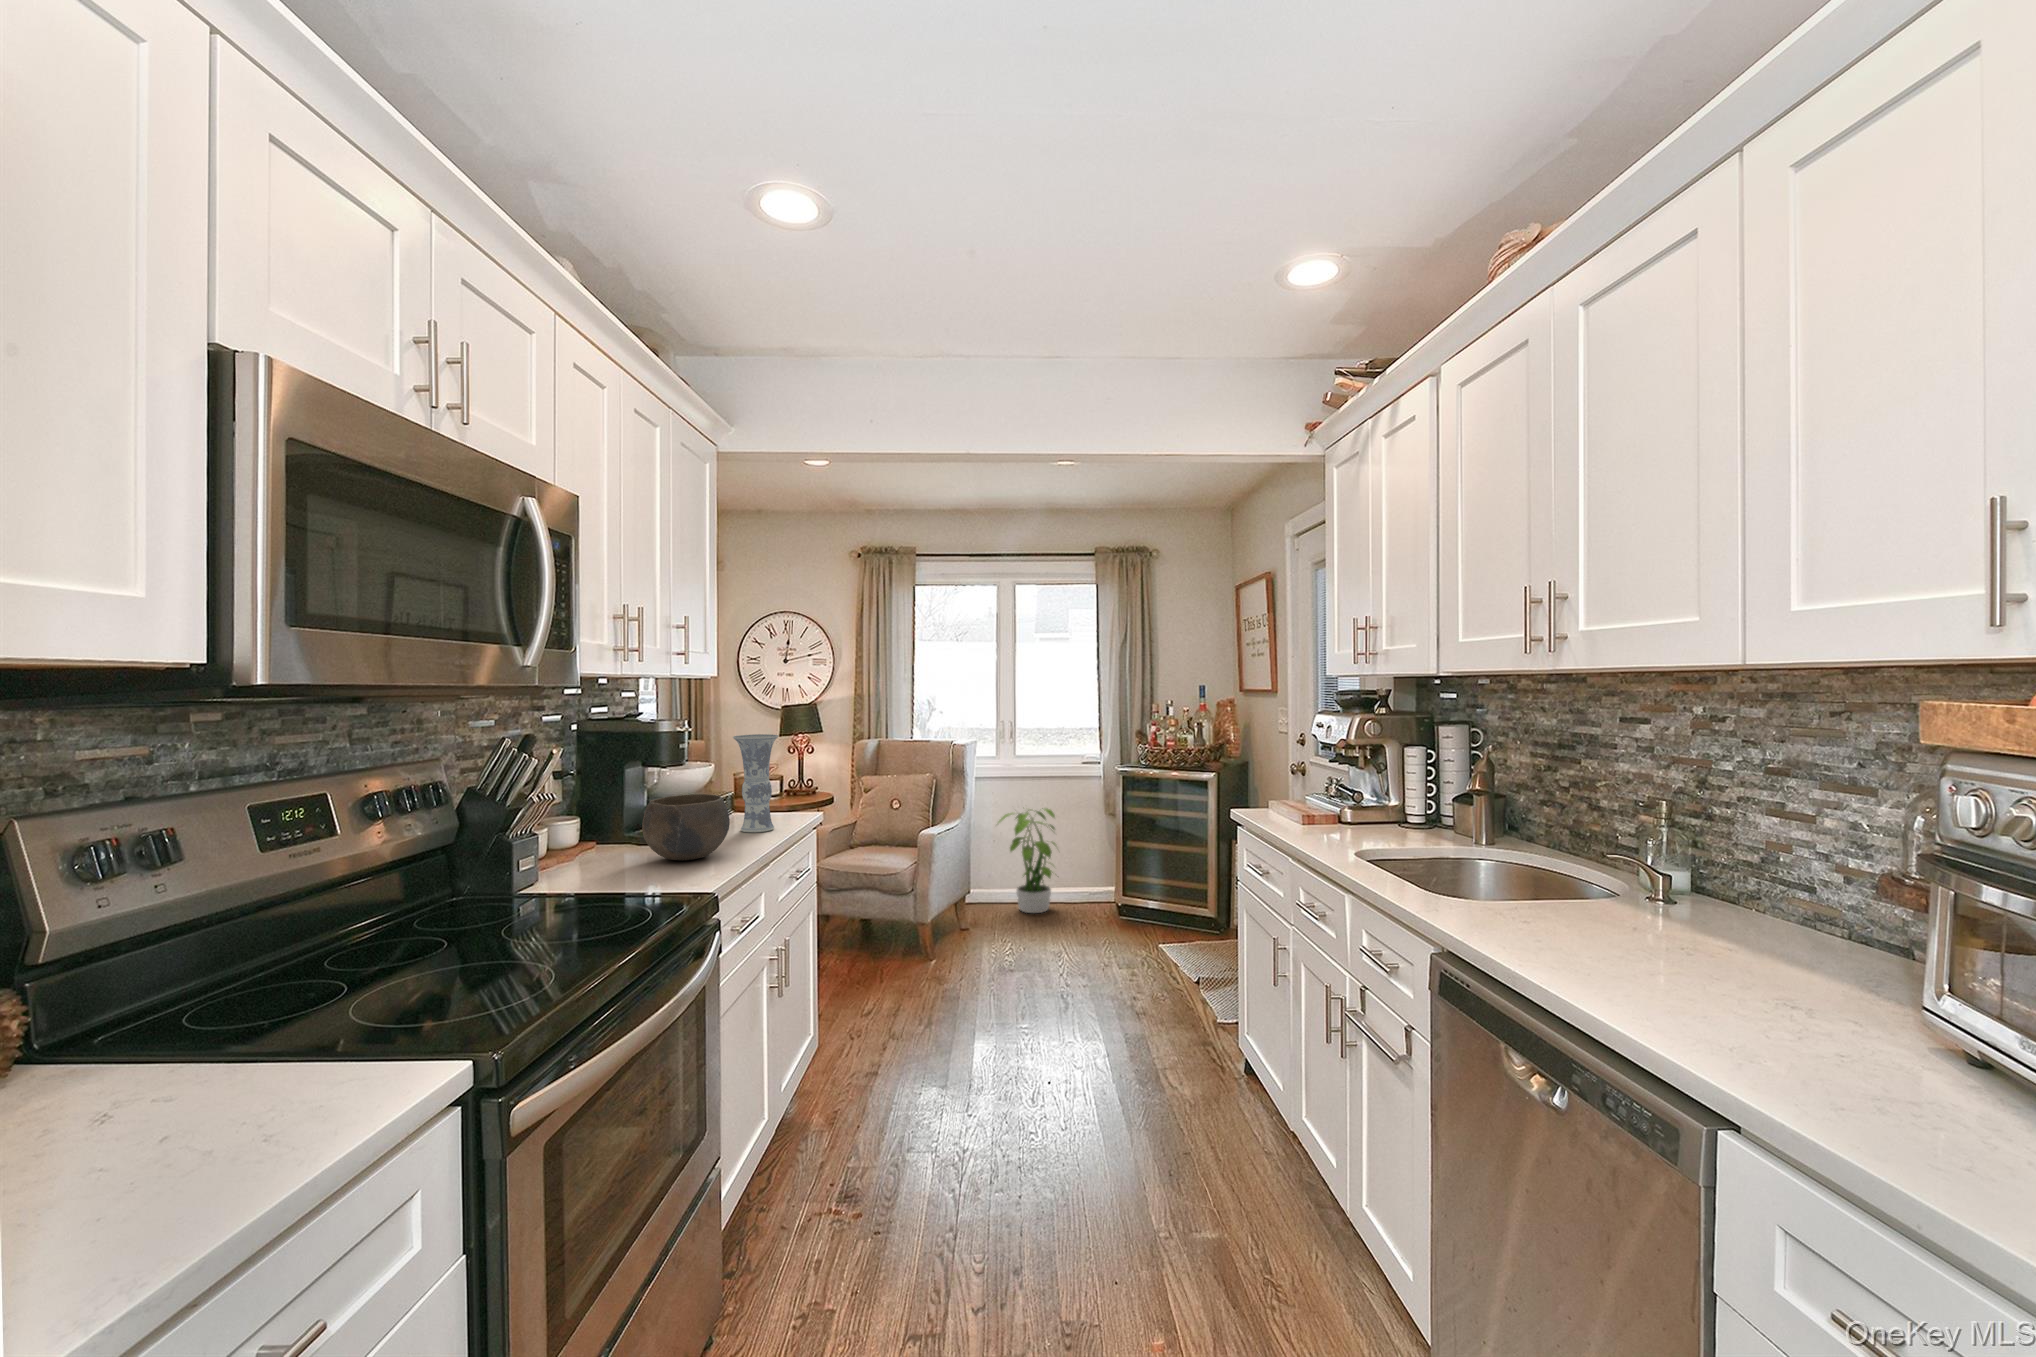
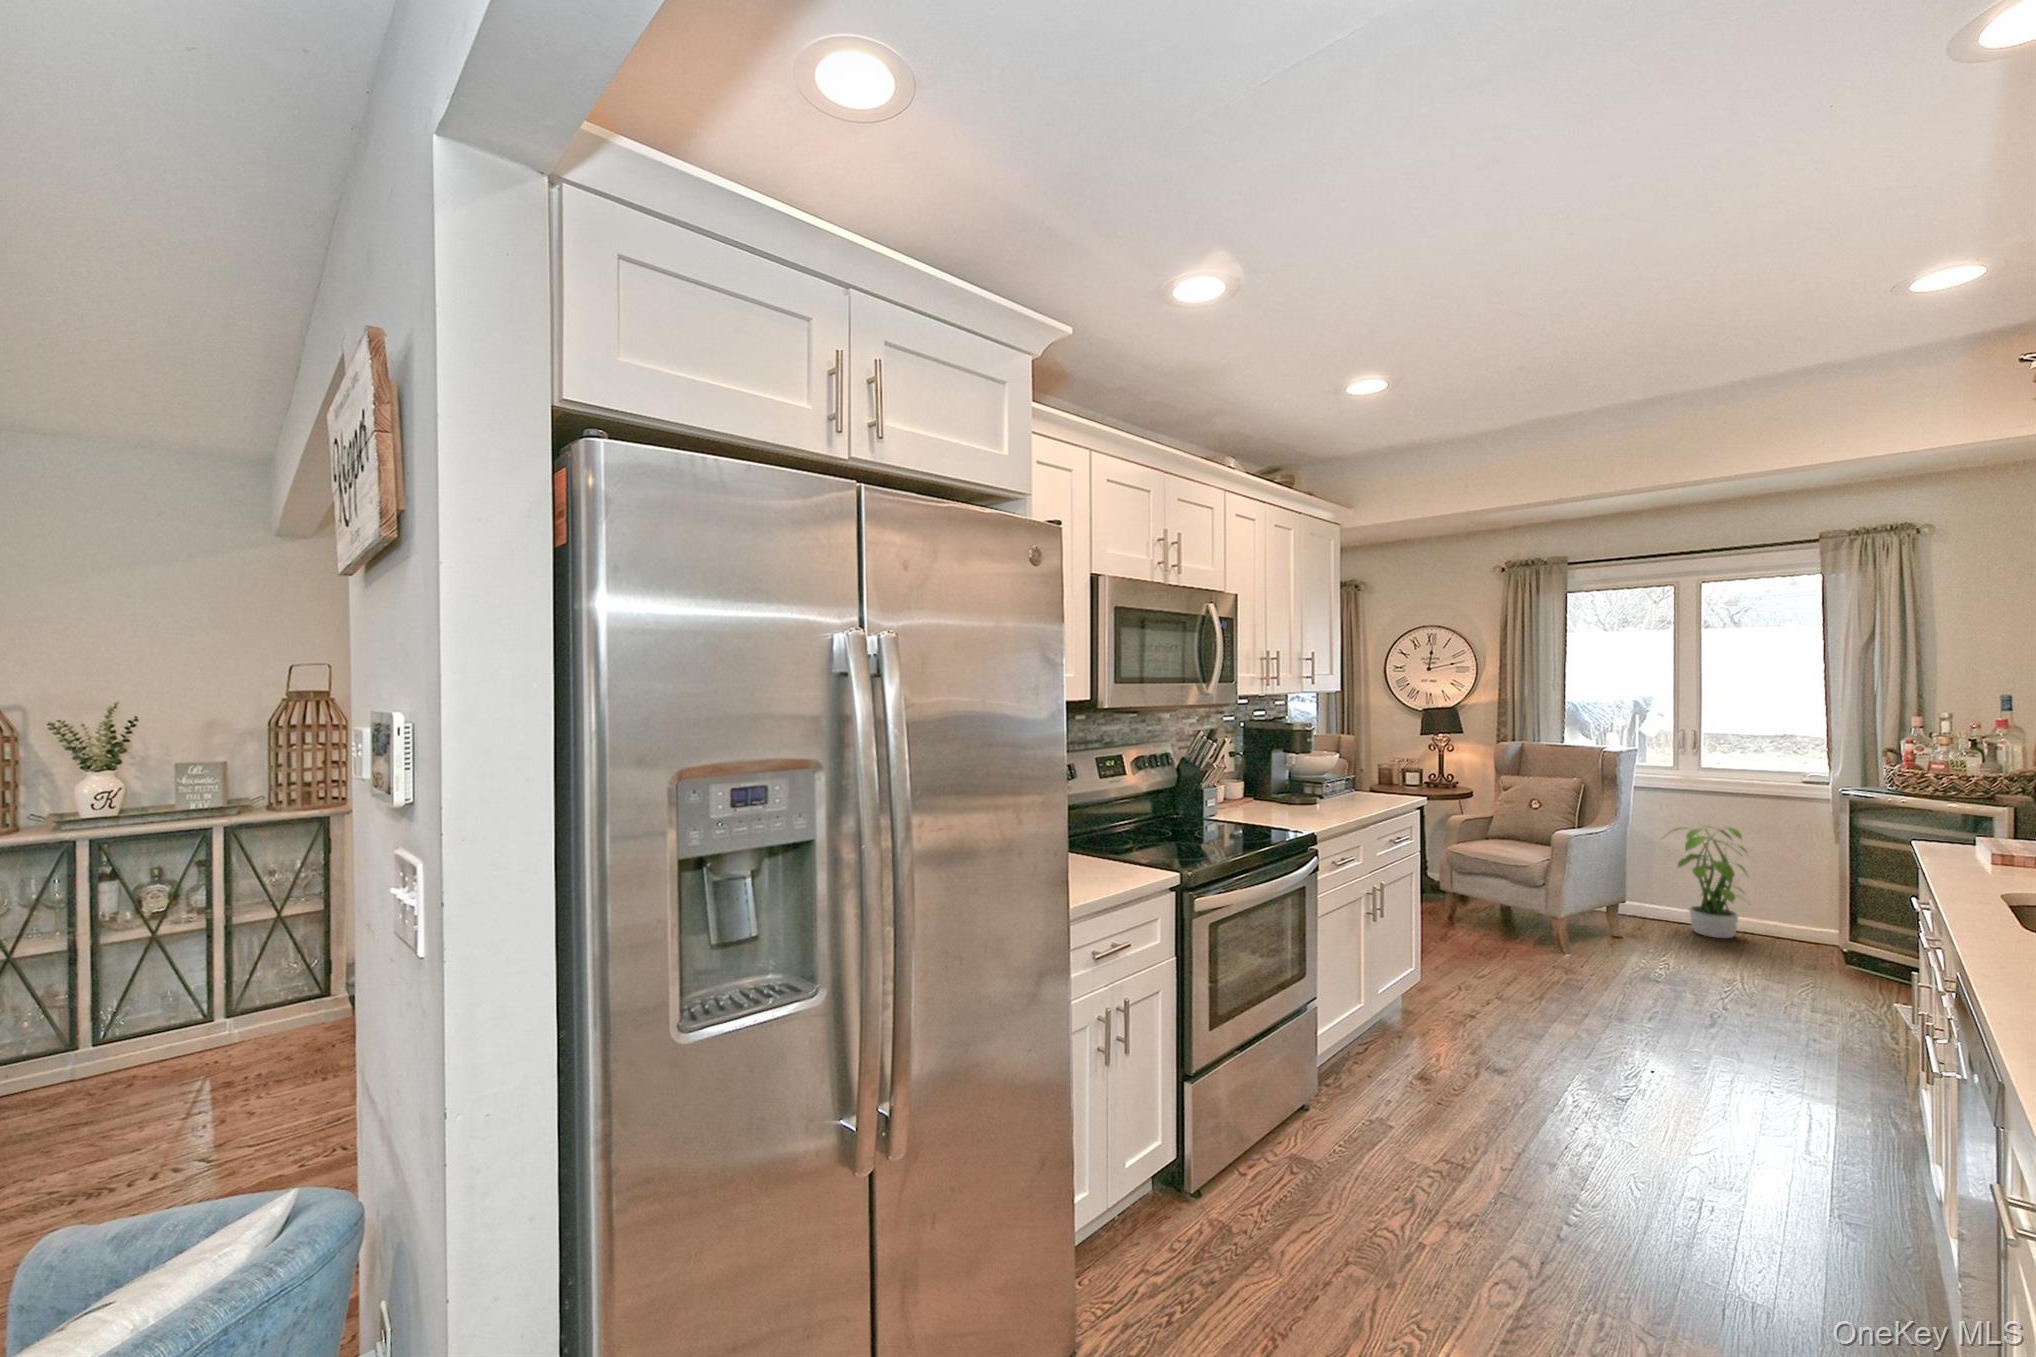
vase: present [733,734,779,832] -> none [1347,735,1382,806]
bowl: present [642,794,730,861] -> none [1279,774,1336,816]

